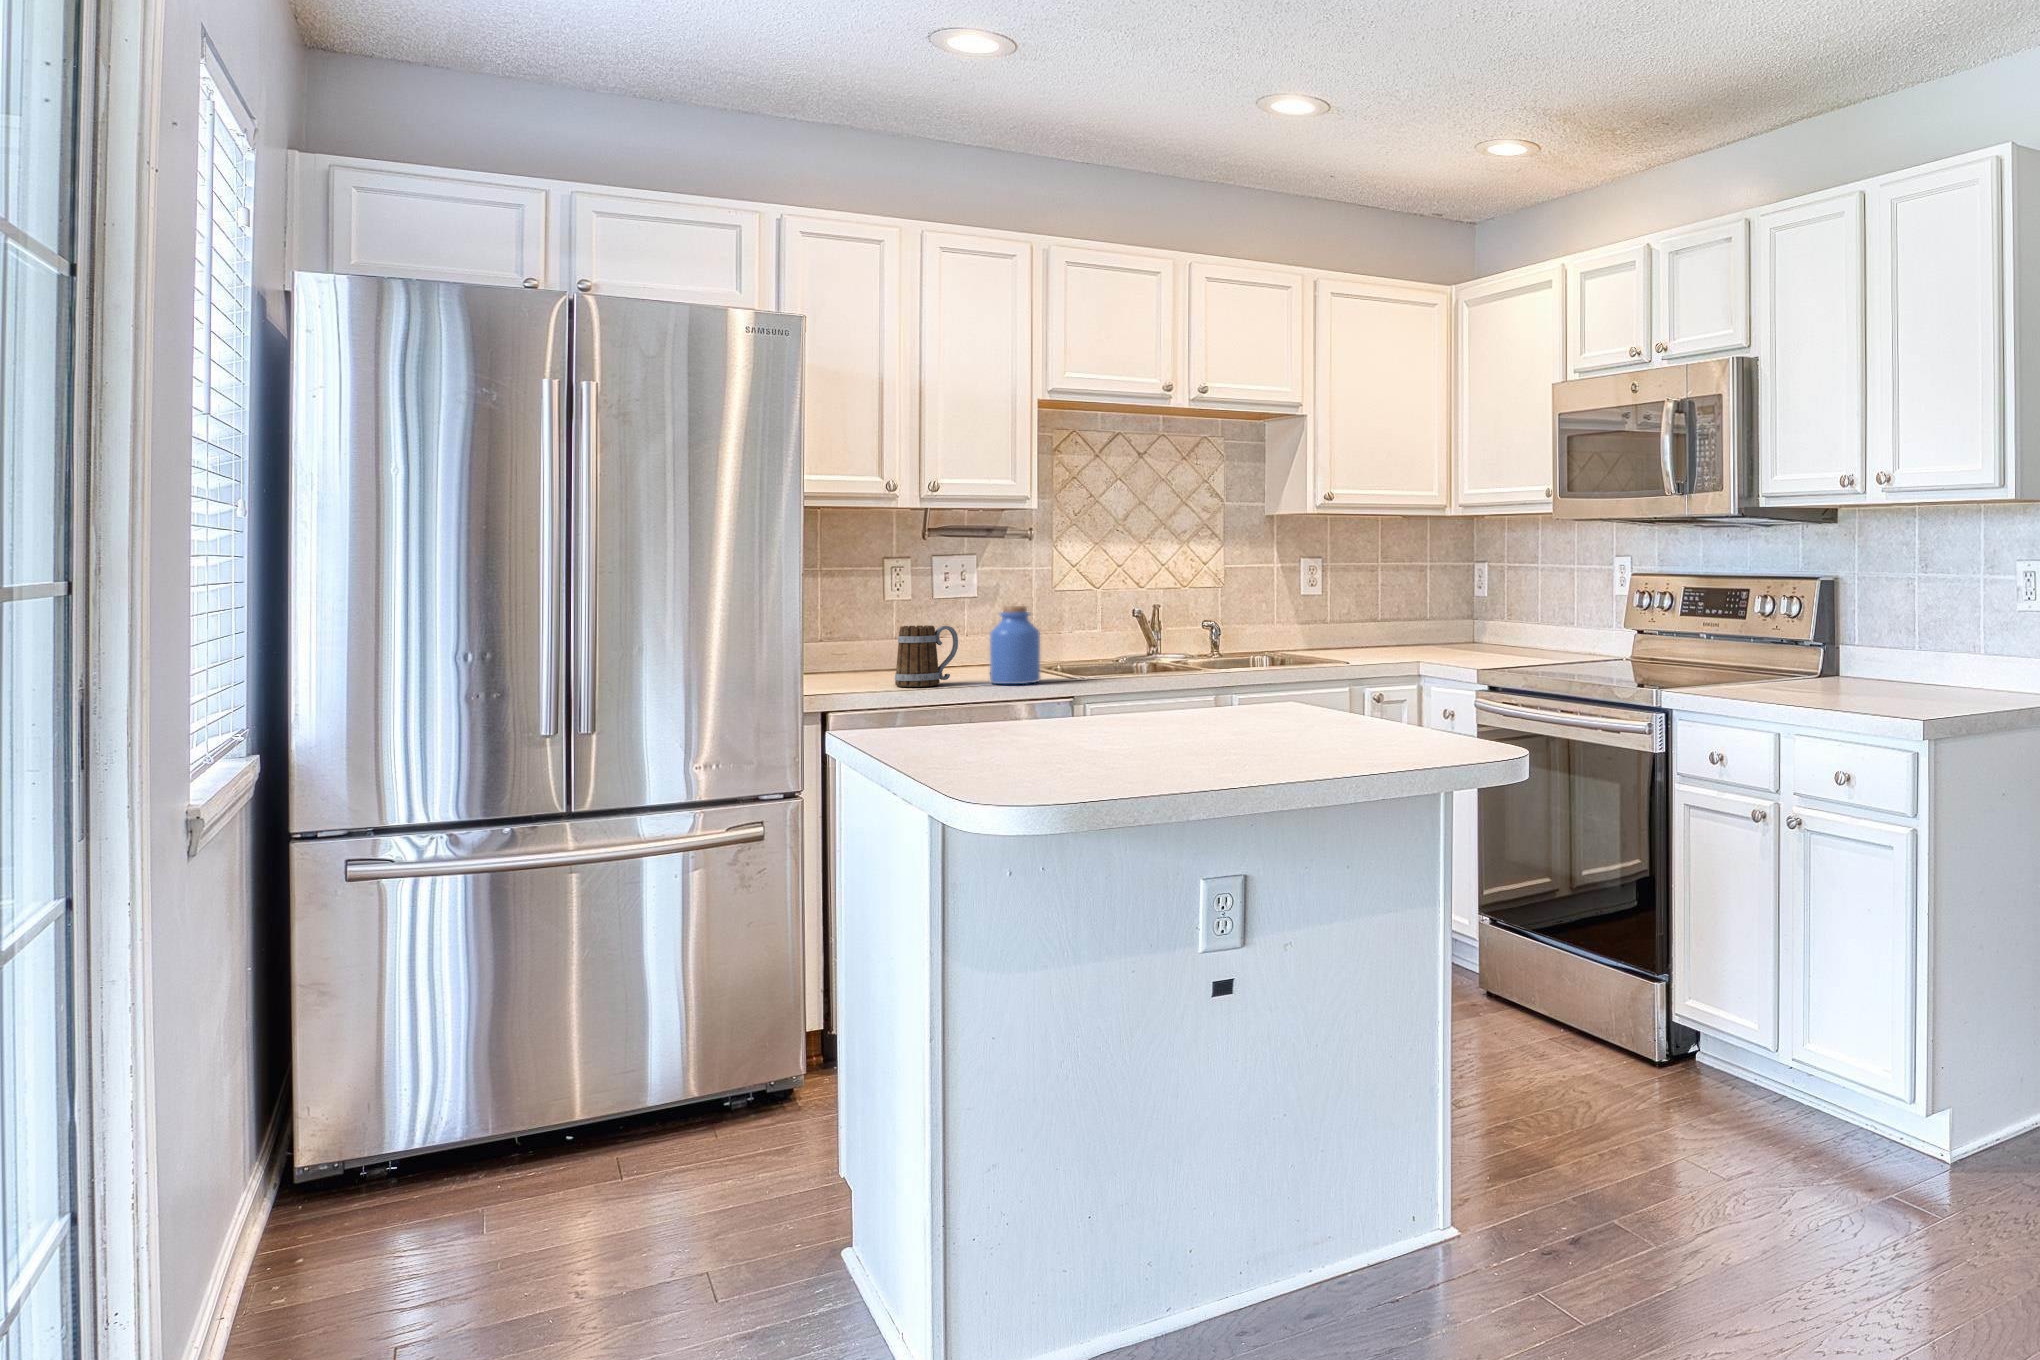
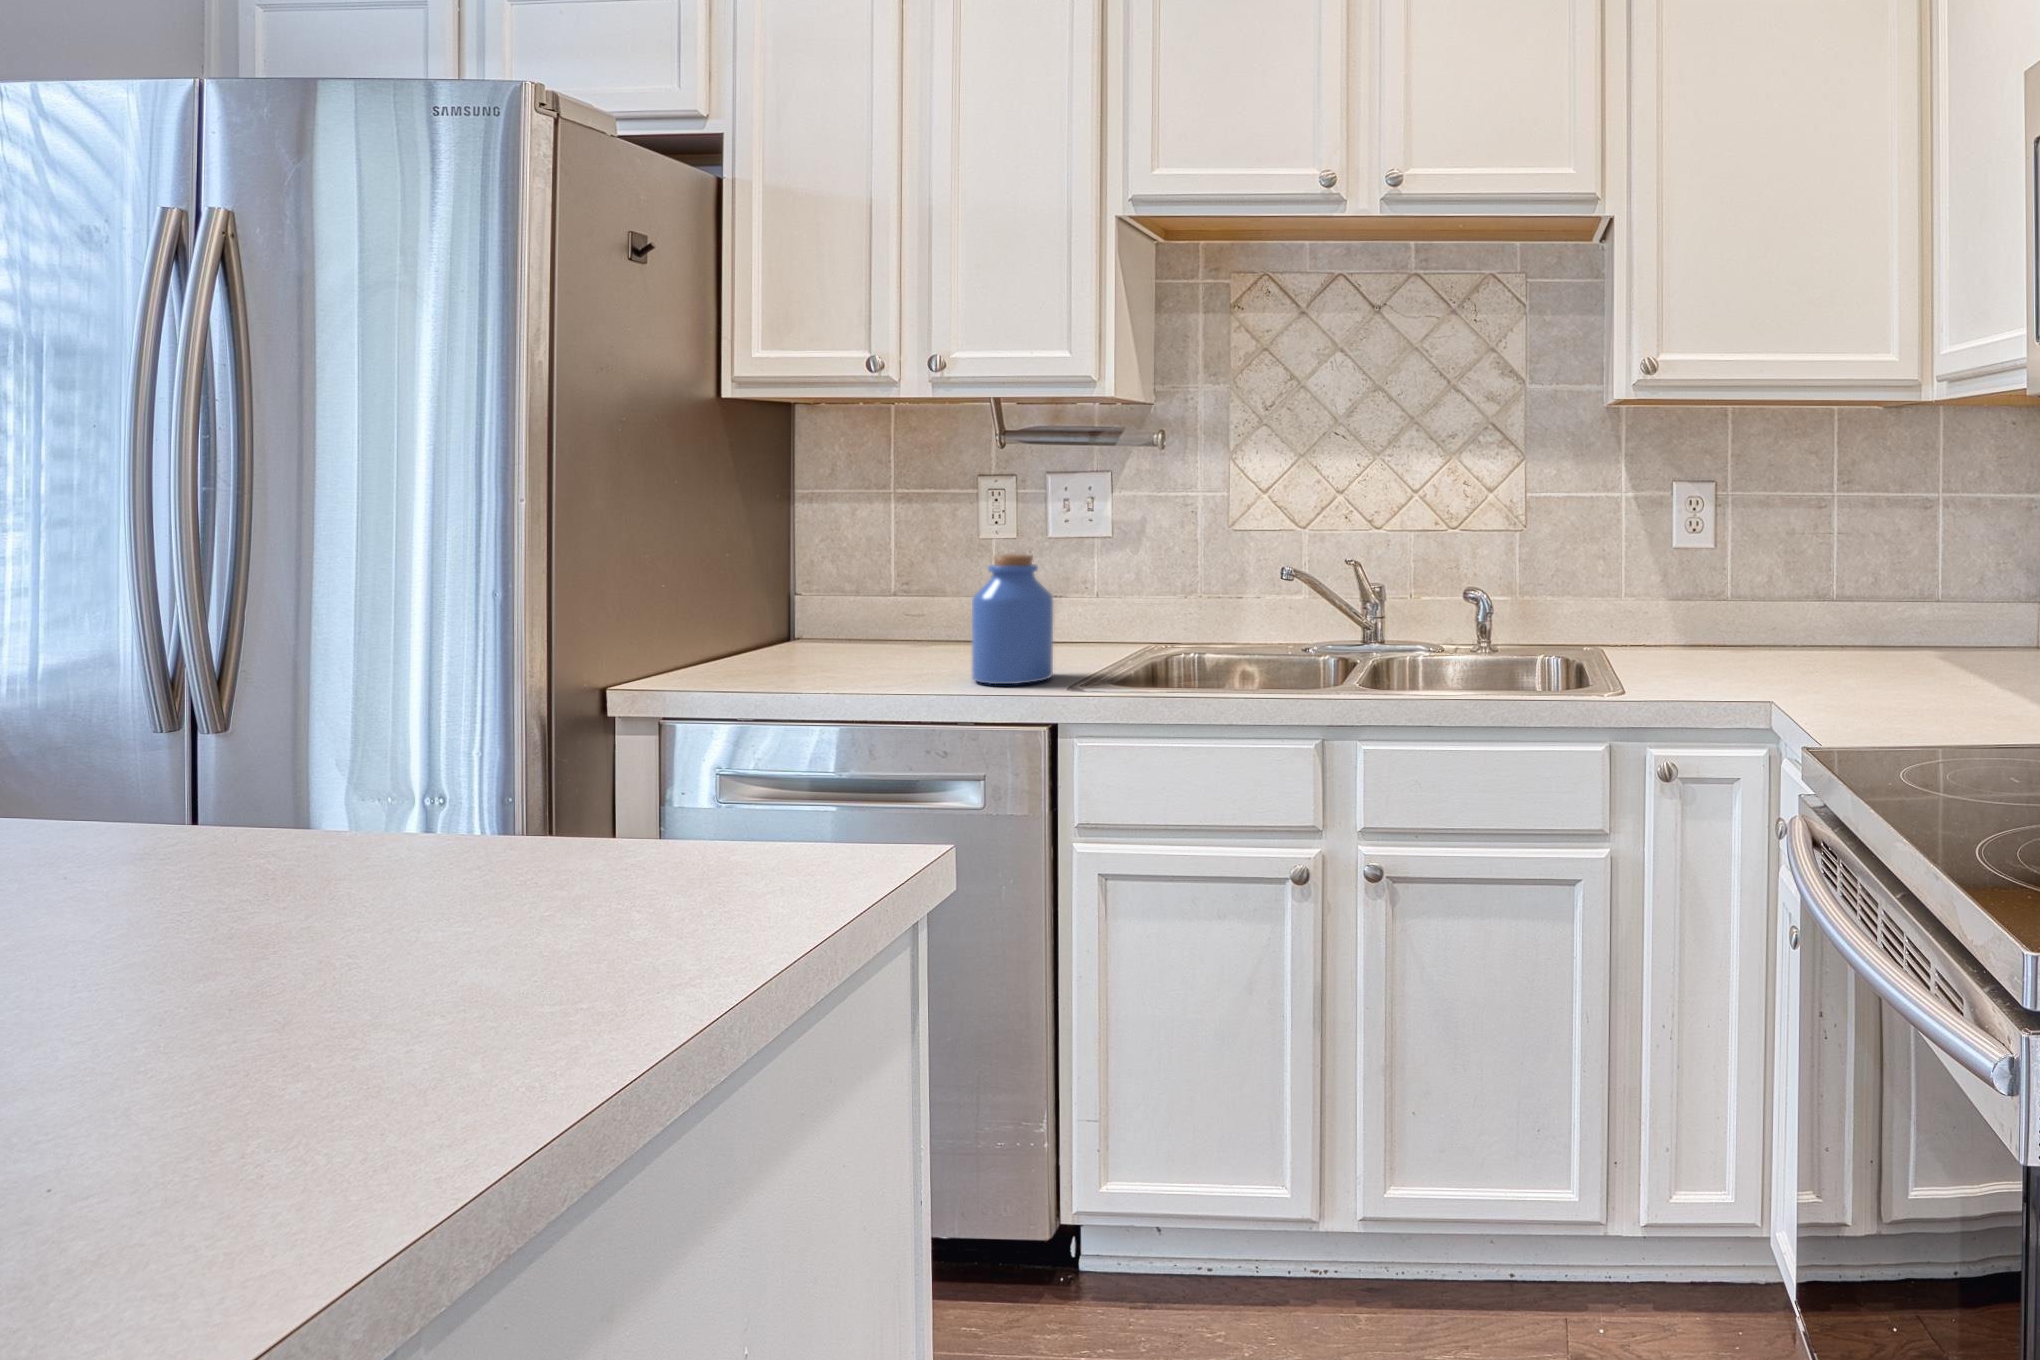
mug: present [895,625,958,687] -> none [849,579,948,676]

